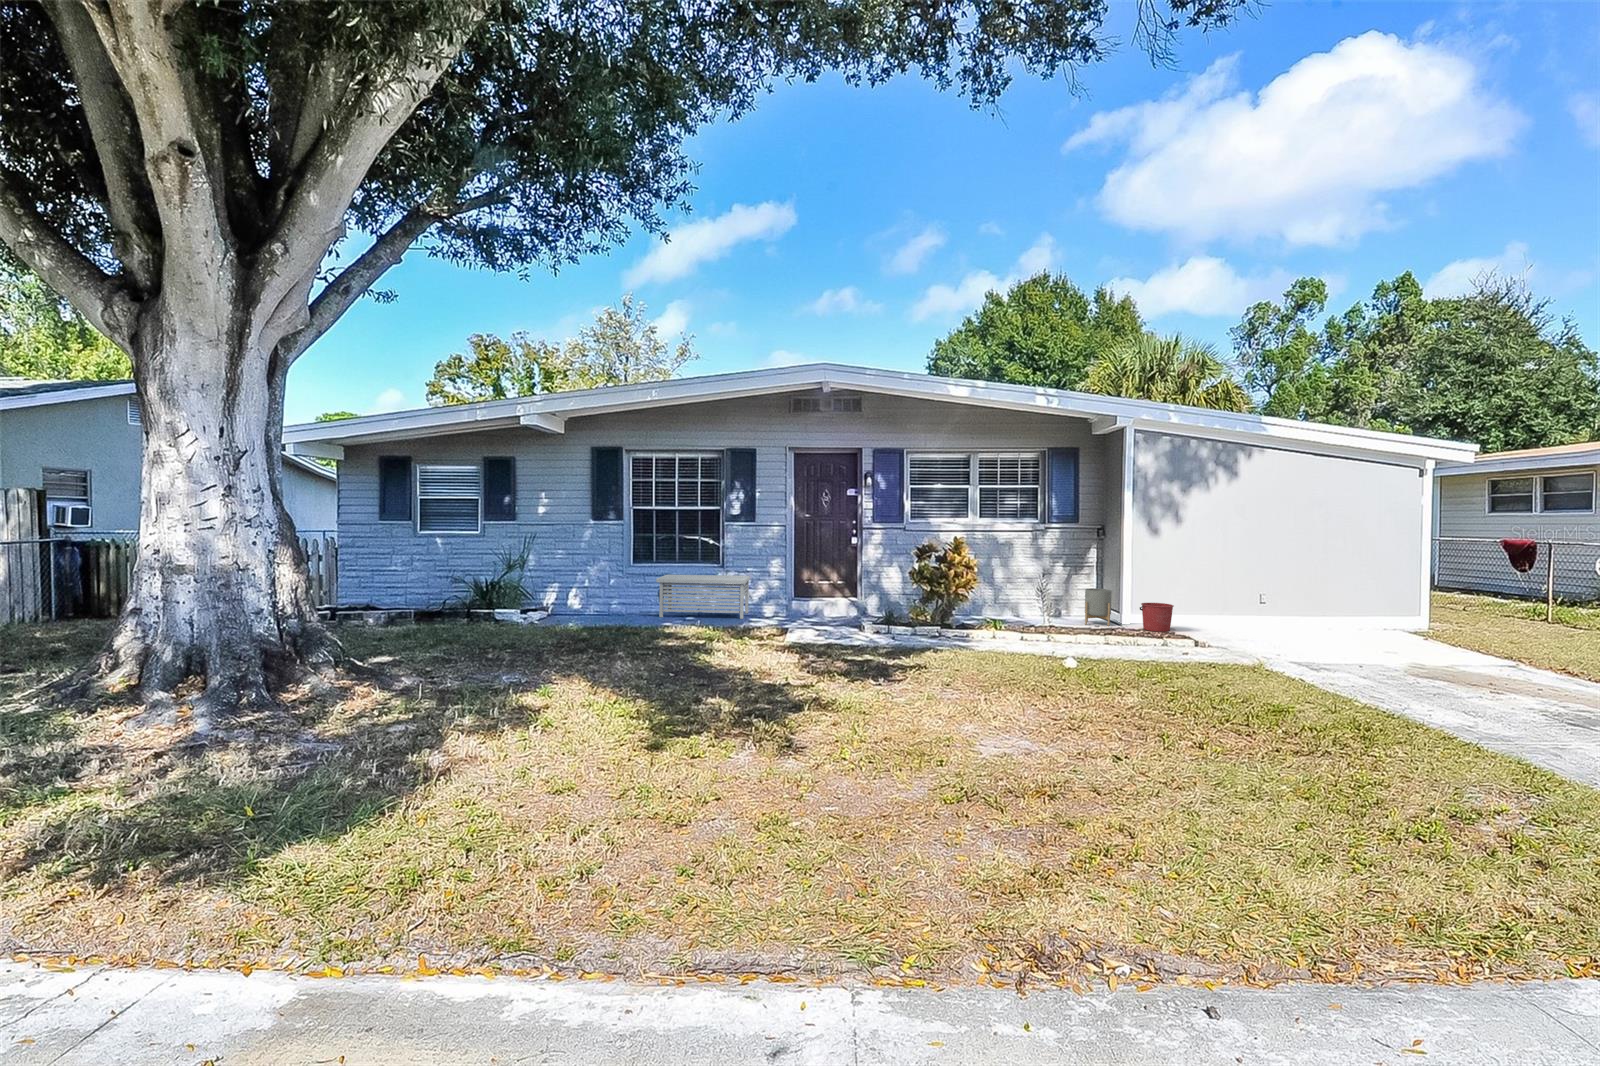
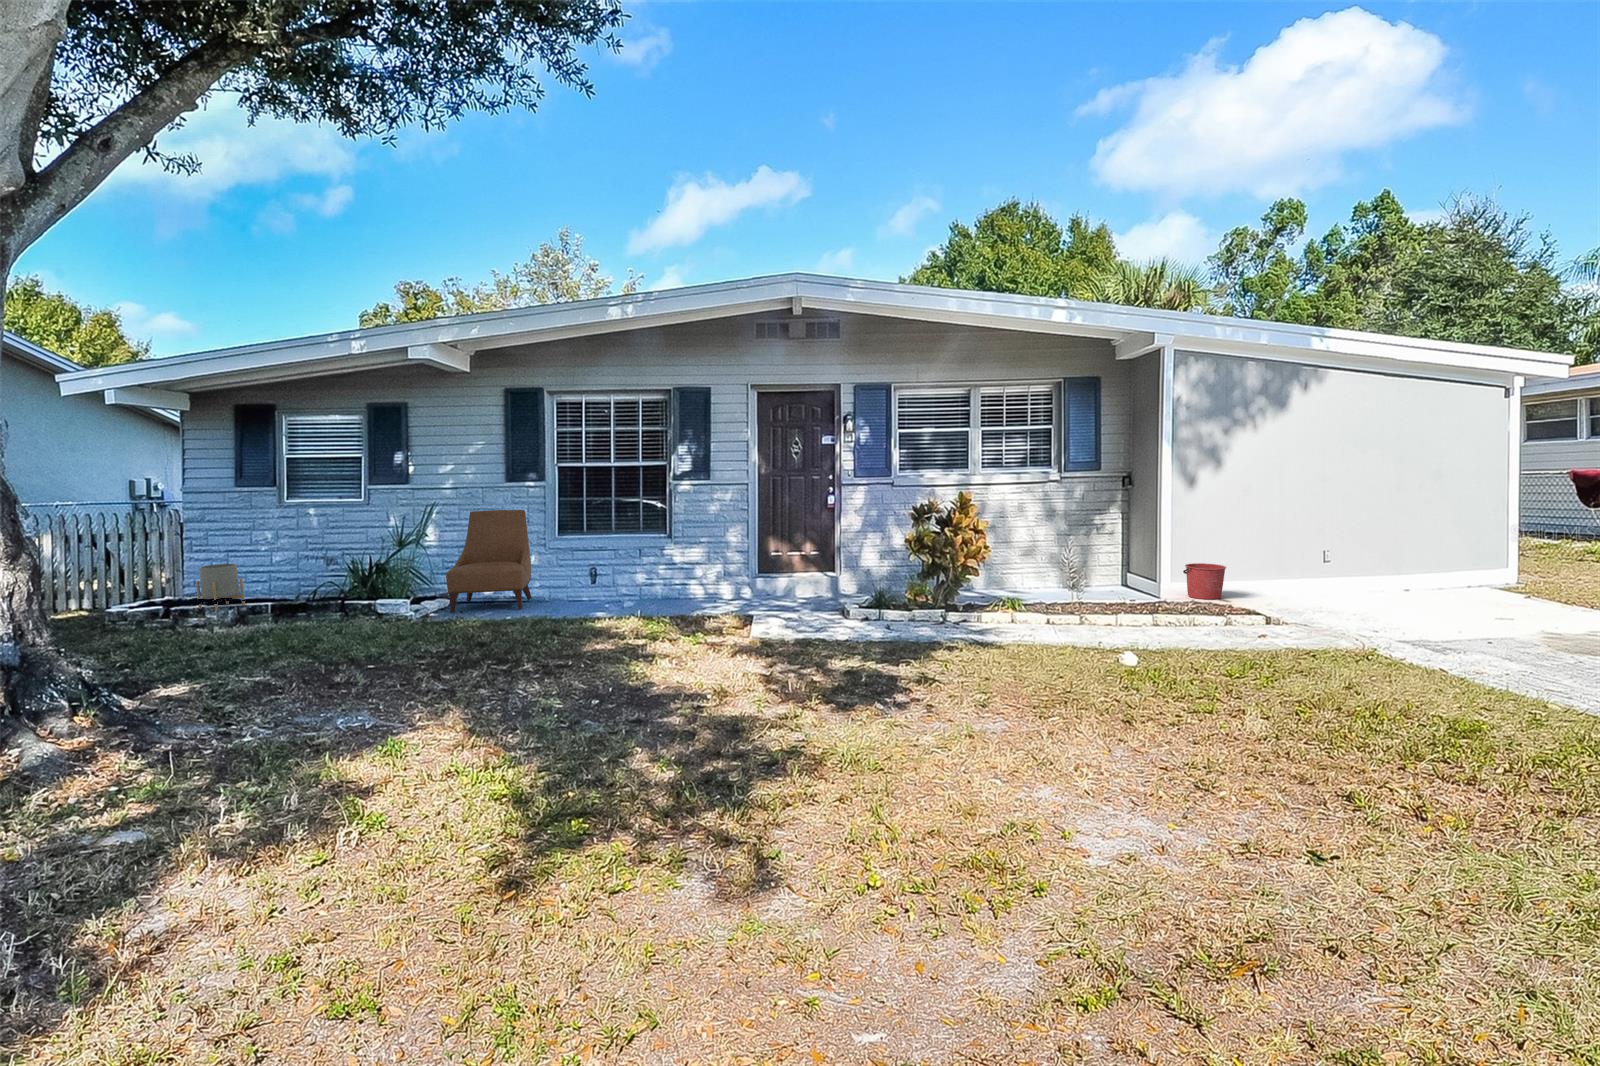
chair: none [549,541,612,620] -> present [446,510,532,613]
storage bench: present [656,575,750,619] -> none [585,546,704,603]
planter: present [1085,588,1112,626] -> present [196,564,245,610]

